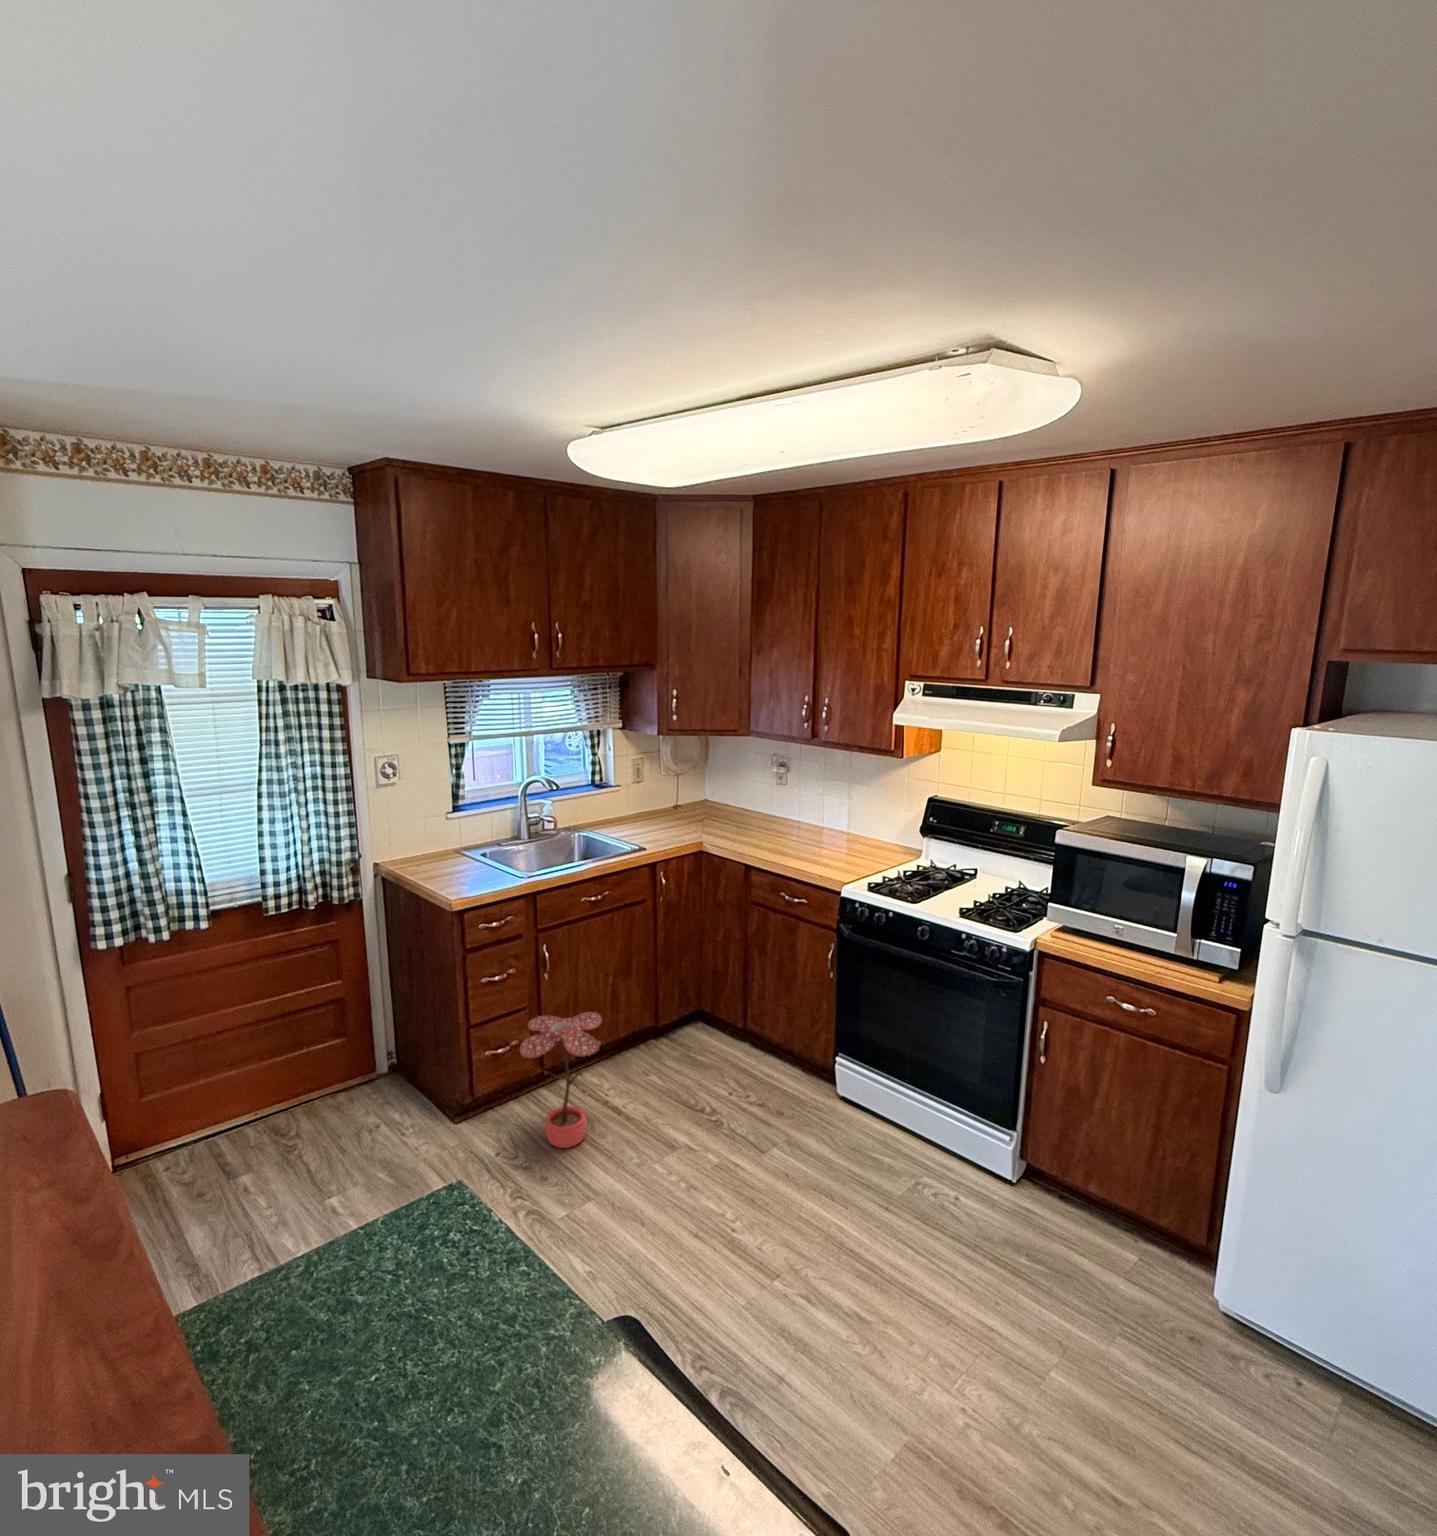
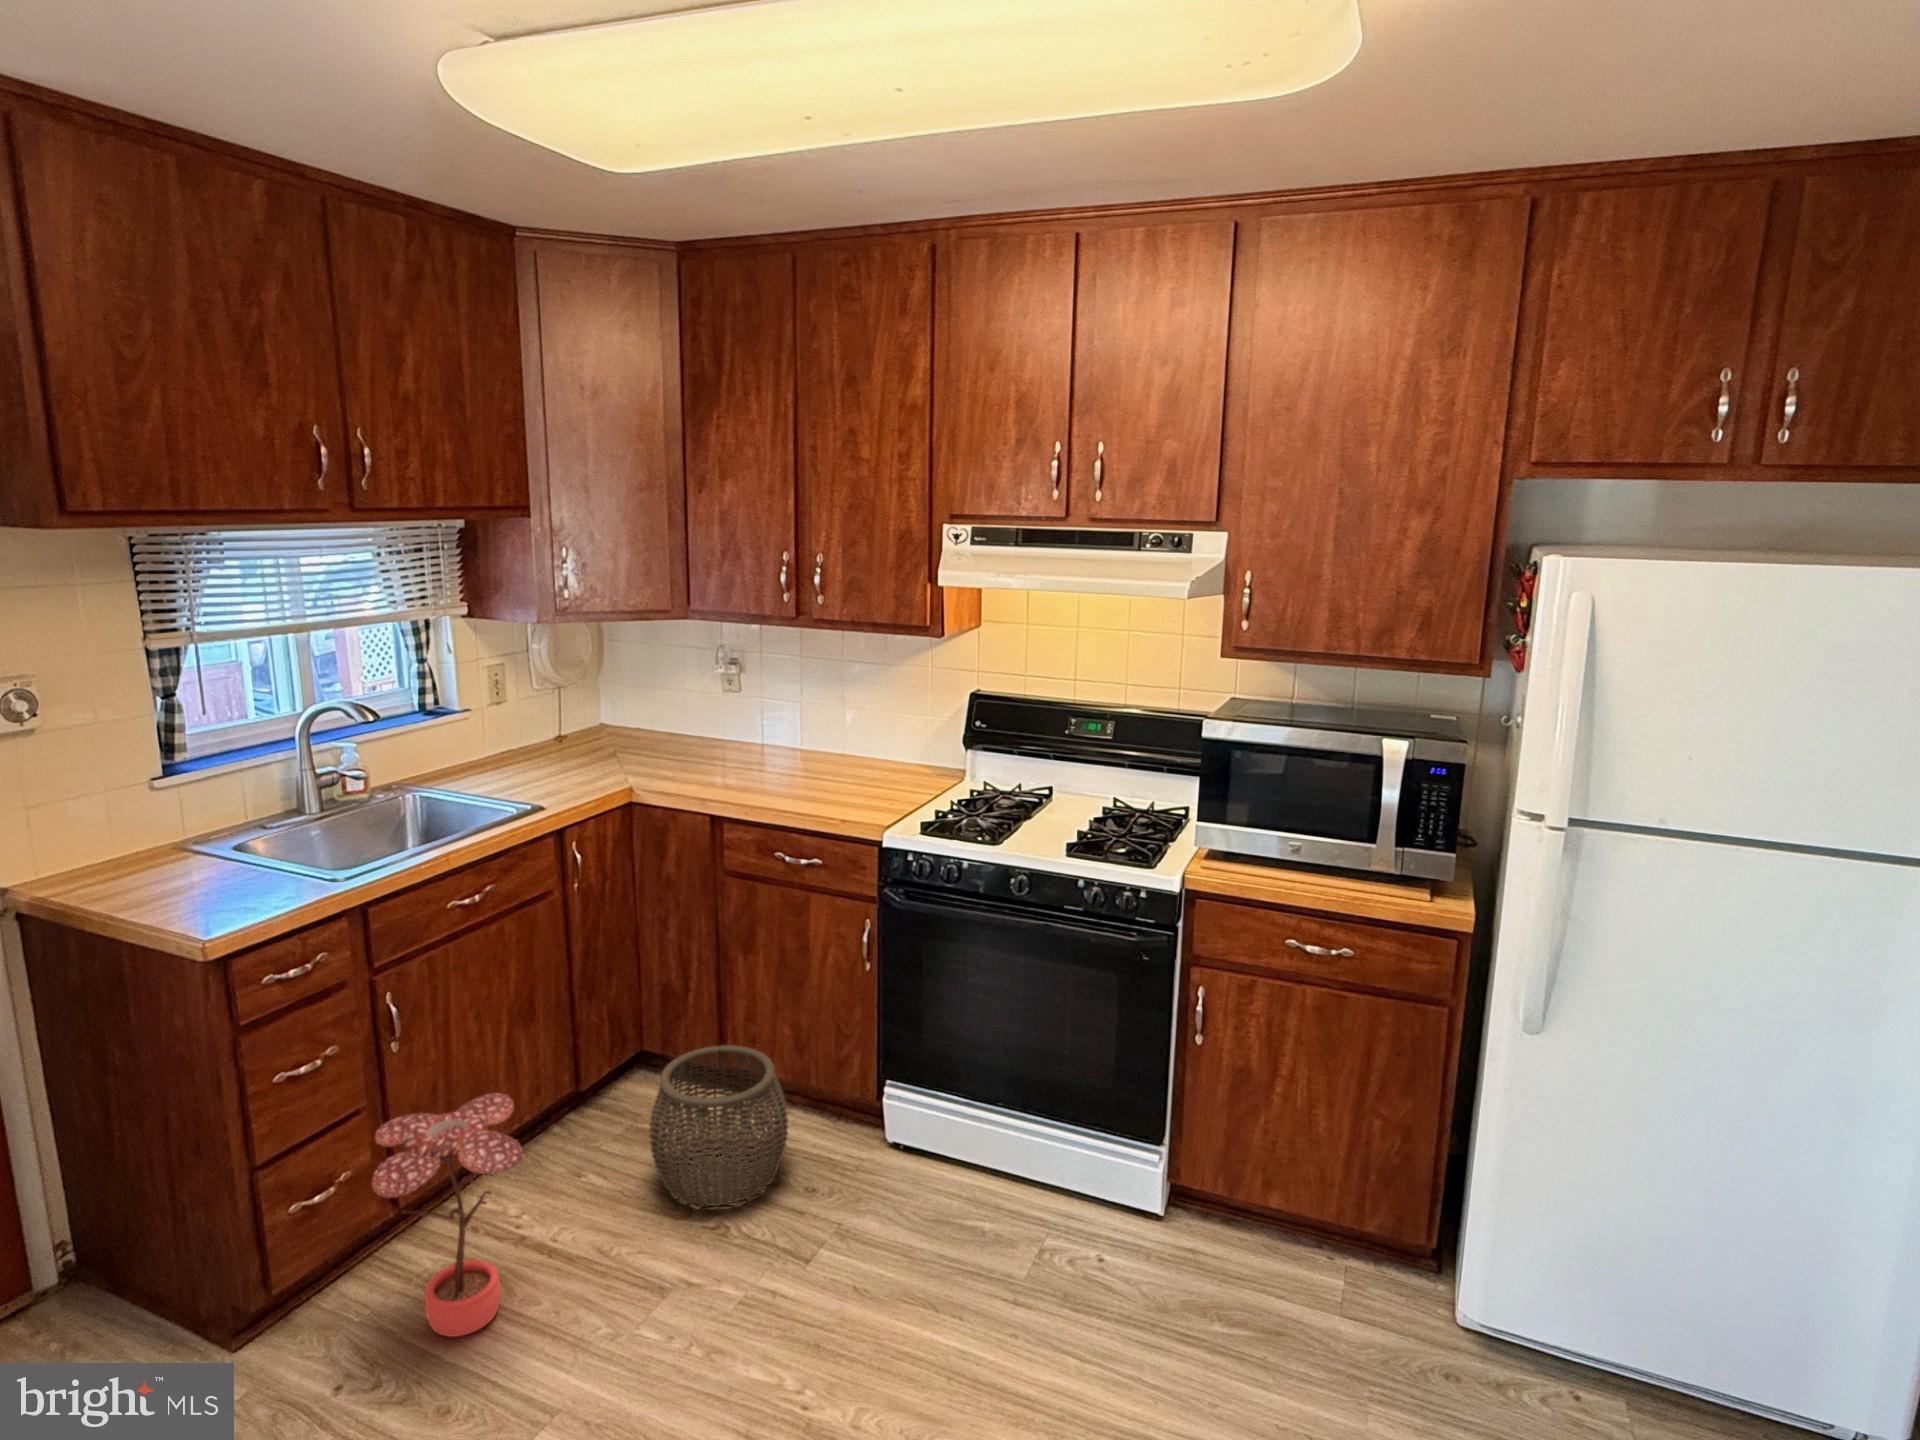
woven basket: none [685,1009,772,1112] -> present [649,1045,788,1208]

